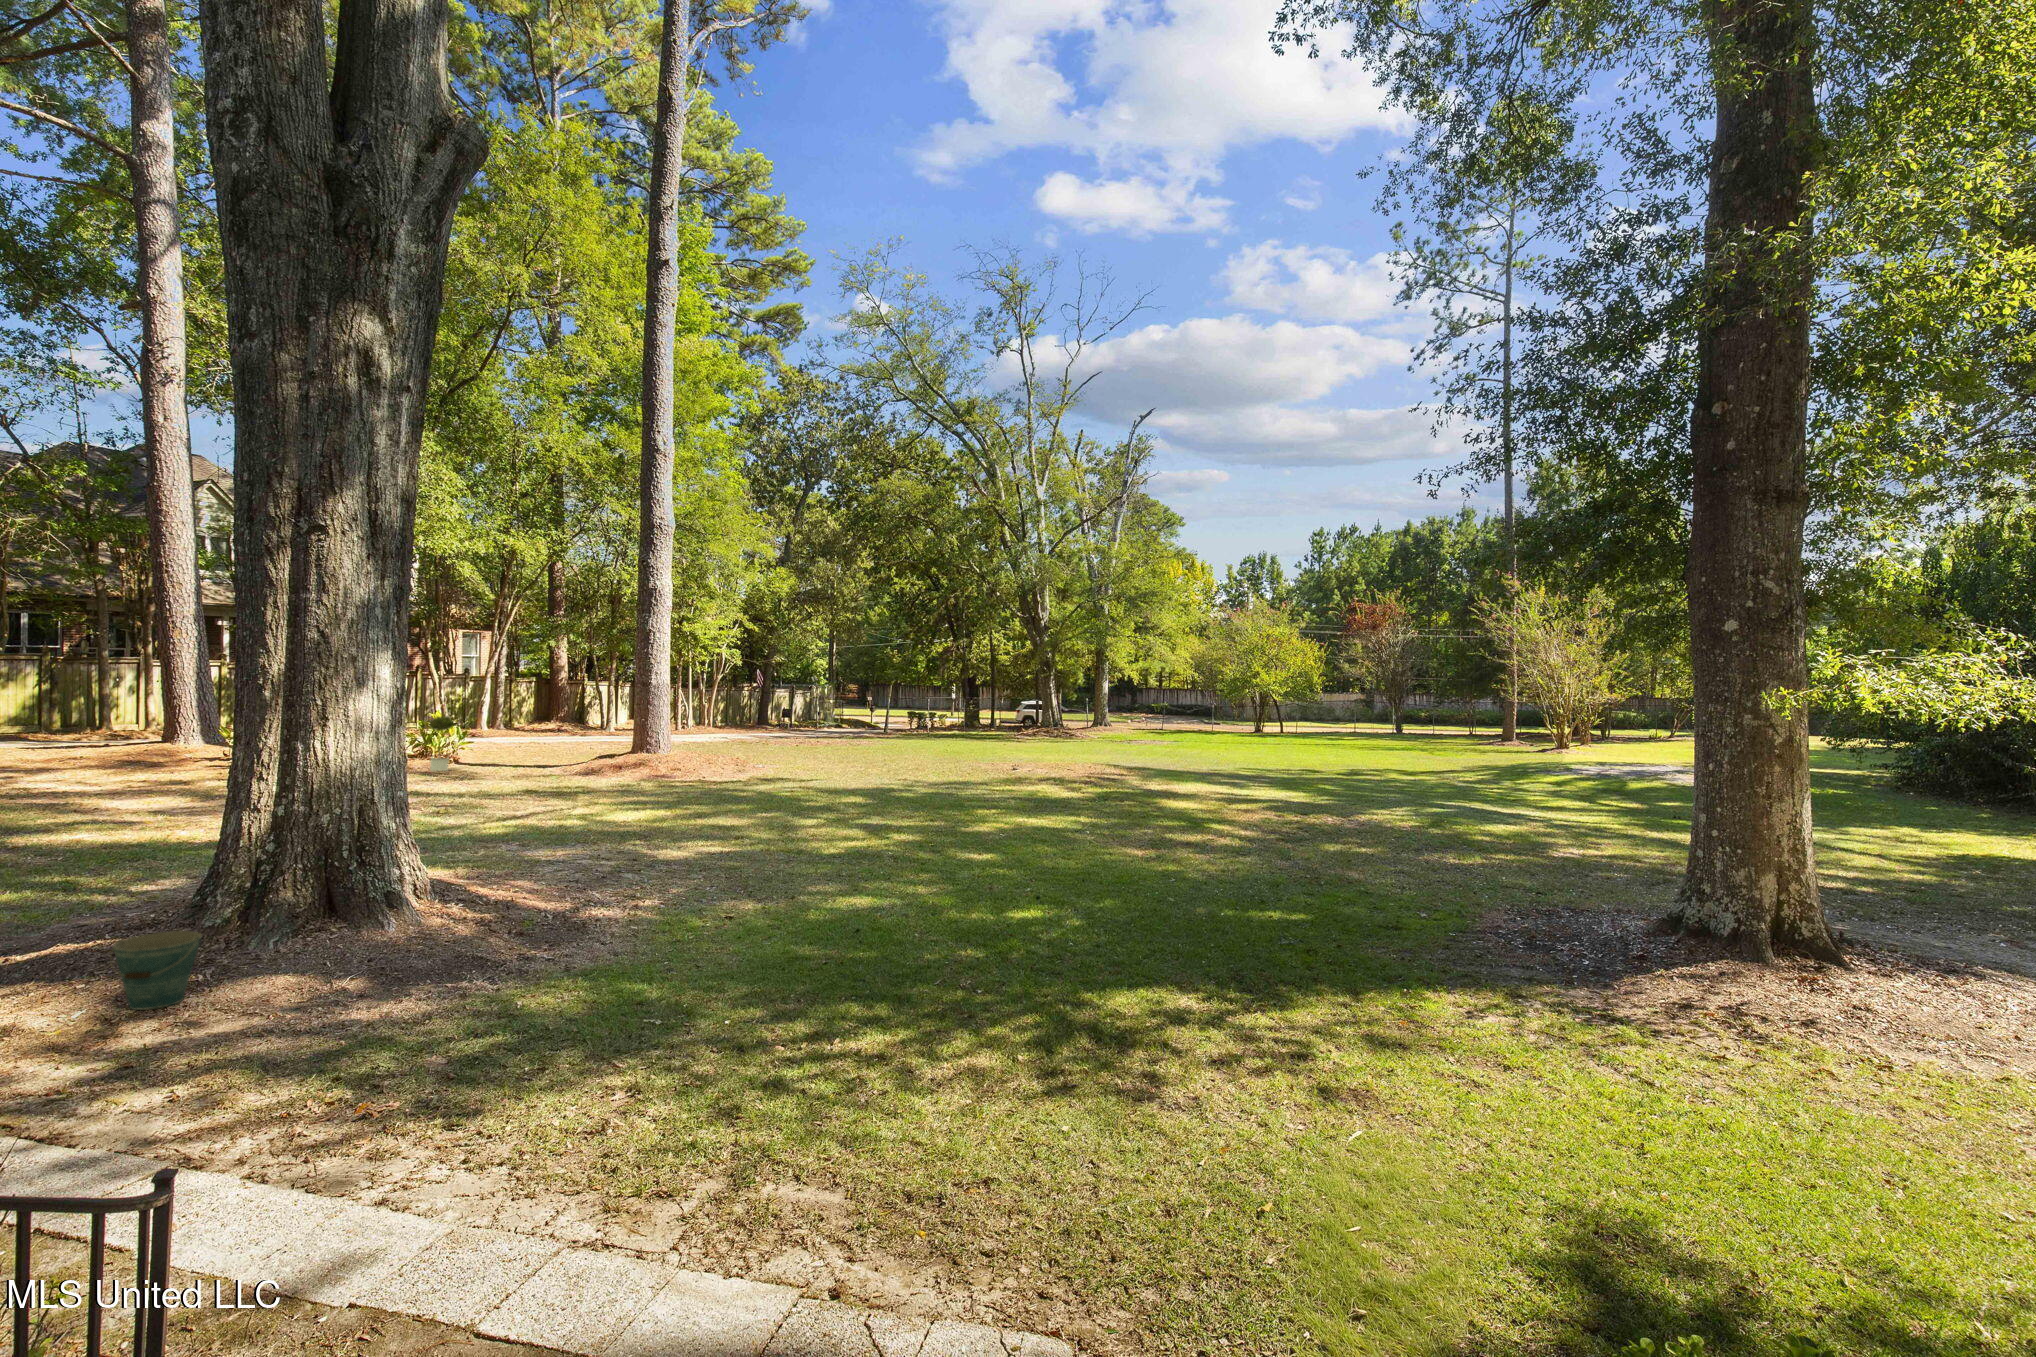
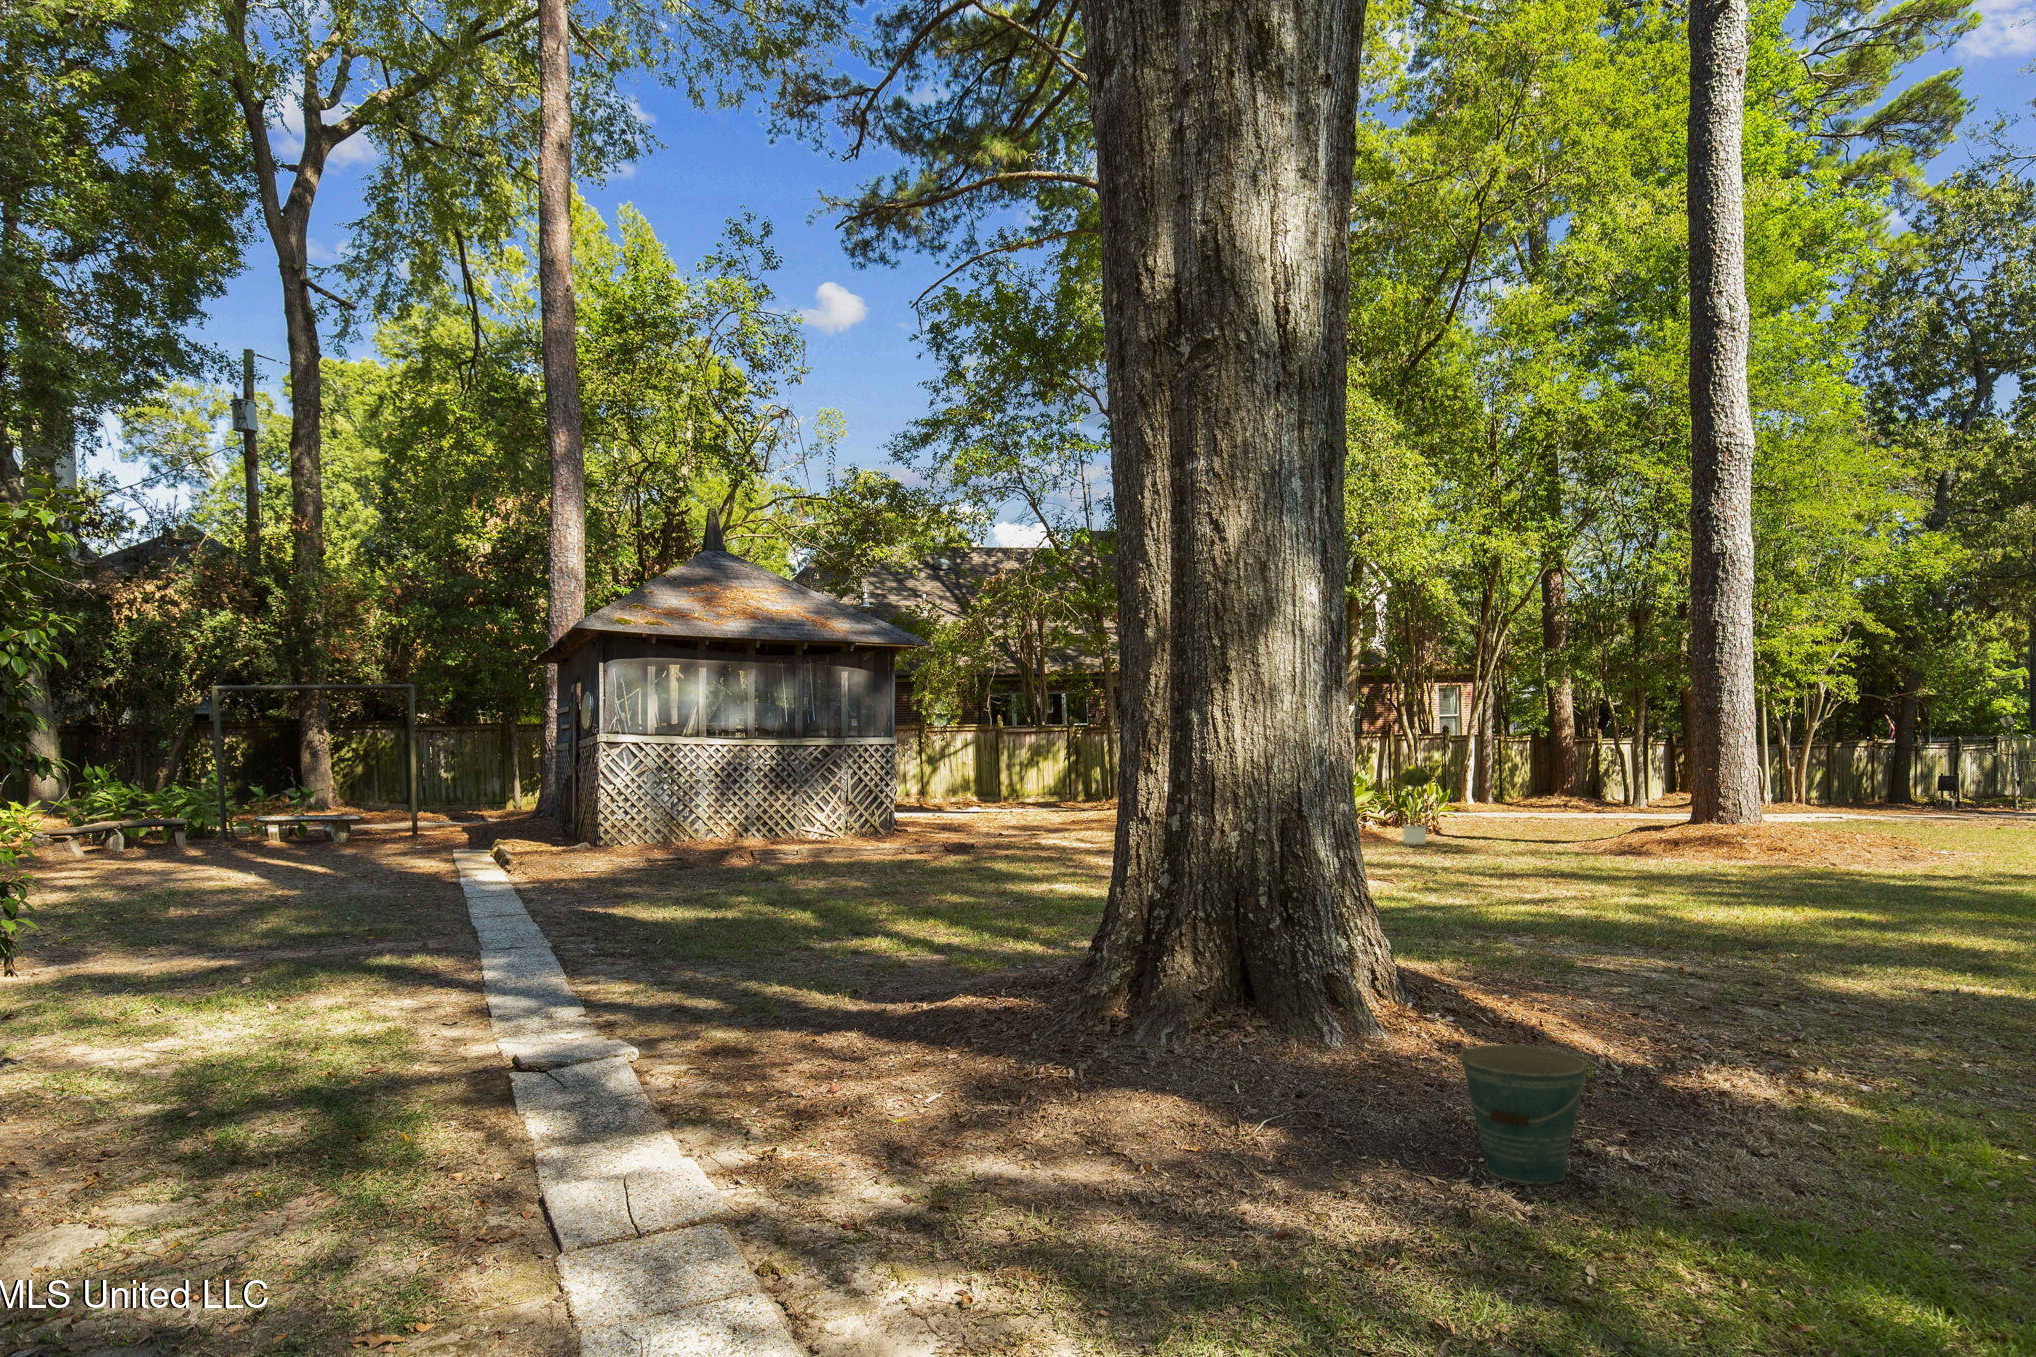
bucket: present [111,931,201,1010] -> present [1458,1045,1587,1184]

